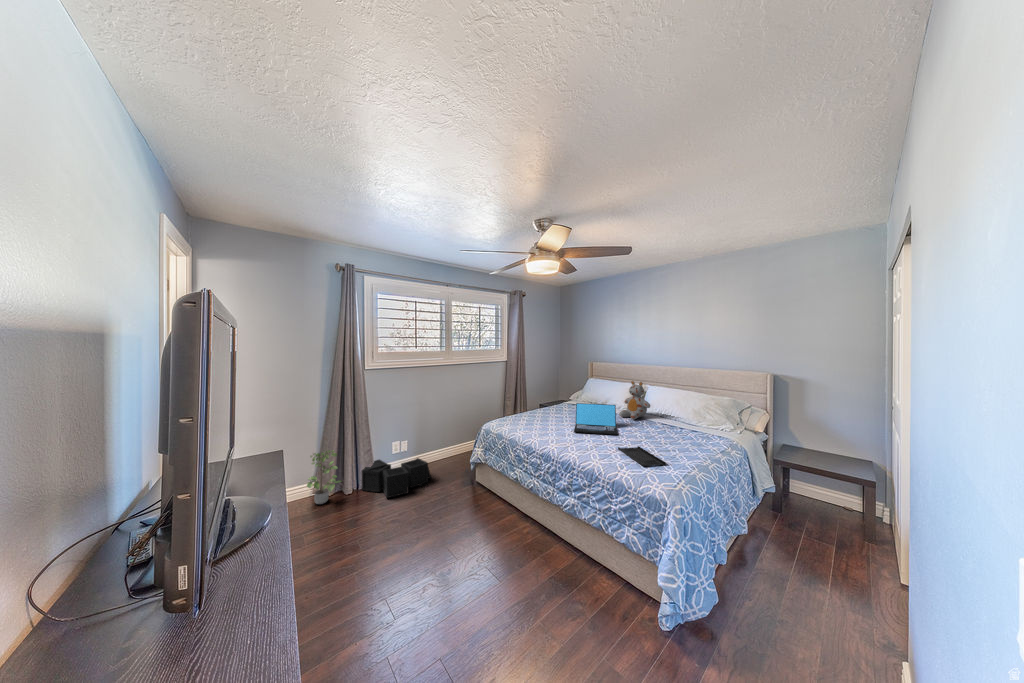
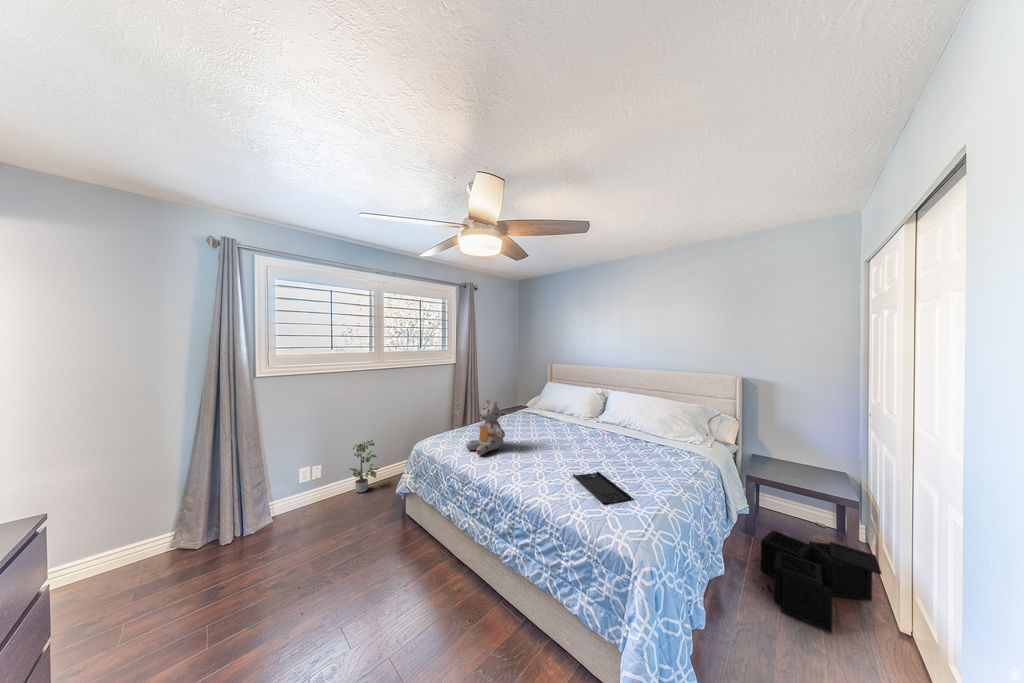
stuffed bear: present [619,381,650,420] -> present [466,399,505,455]
laptop: present [574,403,617,435] -> none [522,415,574,455]
potted plant: present [307,450,341,504] -> present [349,440,379,493]
storage bin: present [361,458,431,498] -> present [754,530,882,632]

